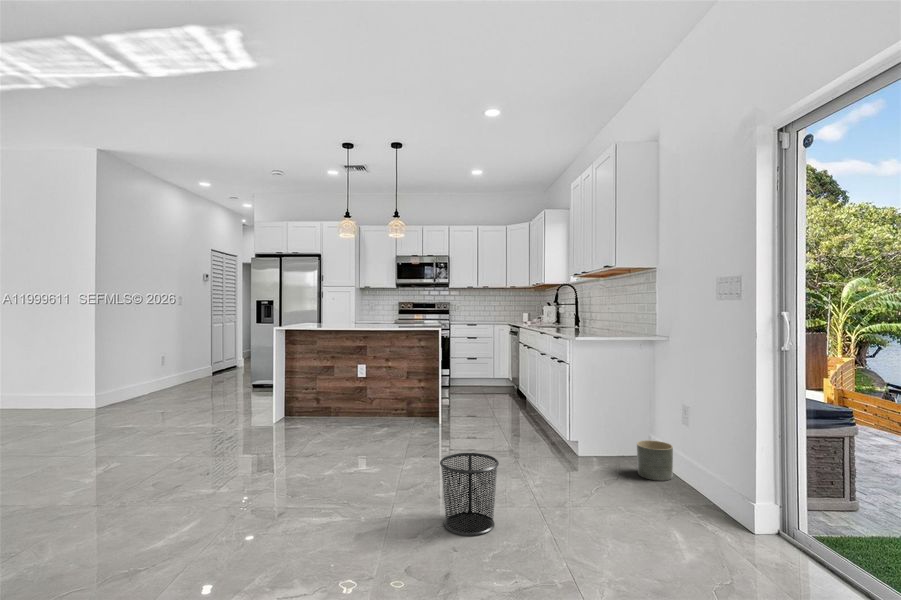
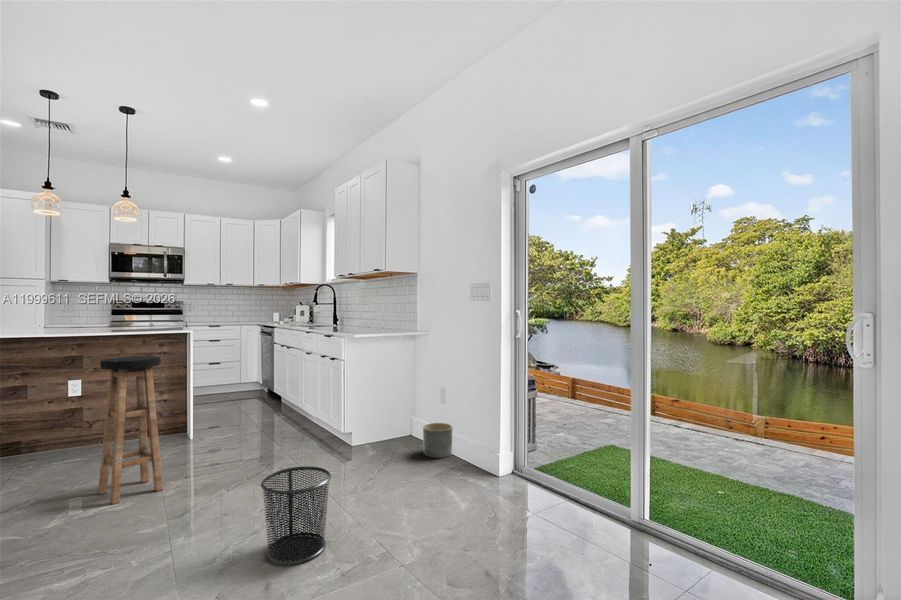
bar stool: none [360,348,400,461] -> present [98,356,163,504]

